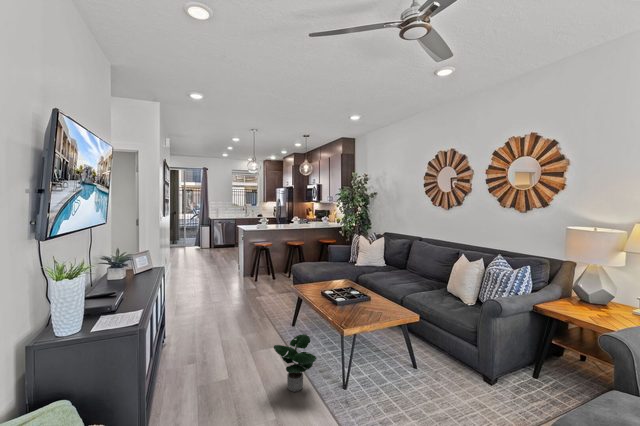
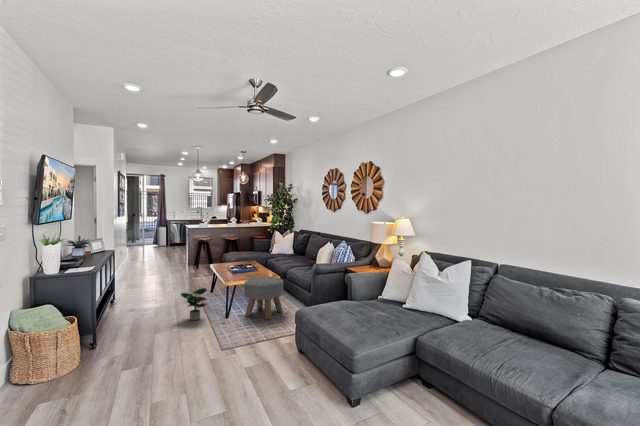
ottoman: none [368,314,432,394] -> present [244,276,284,319]

